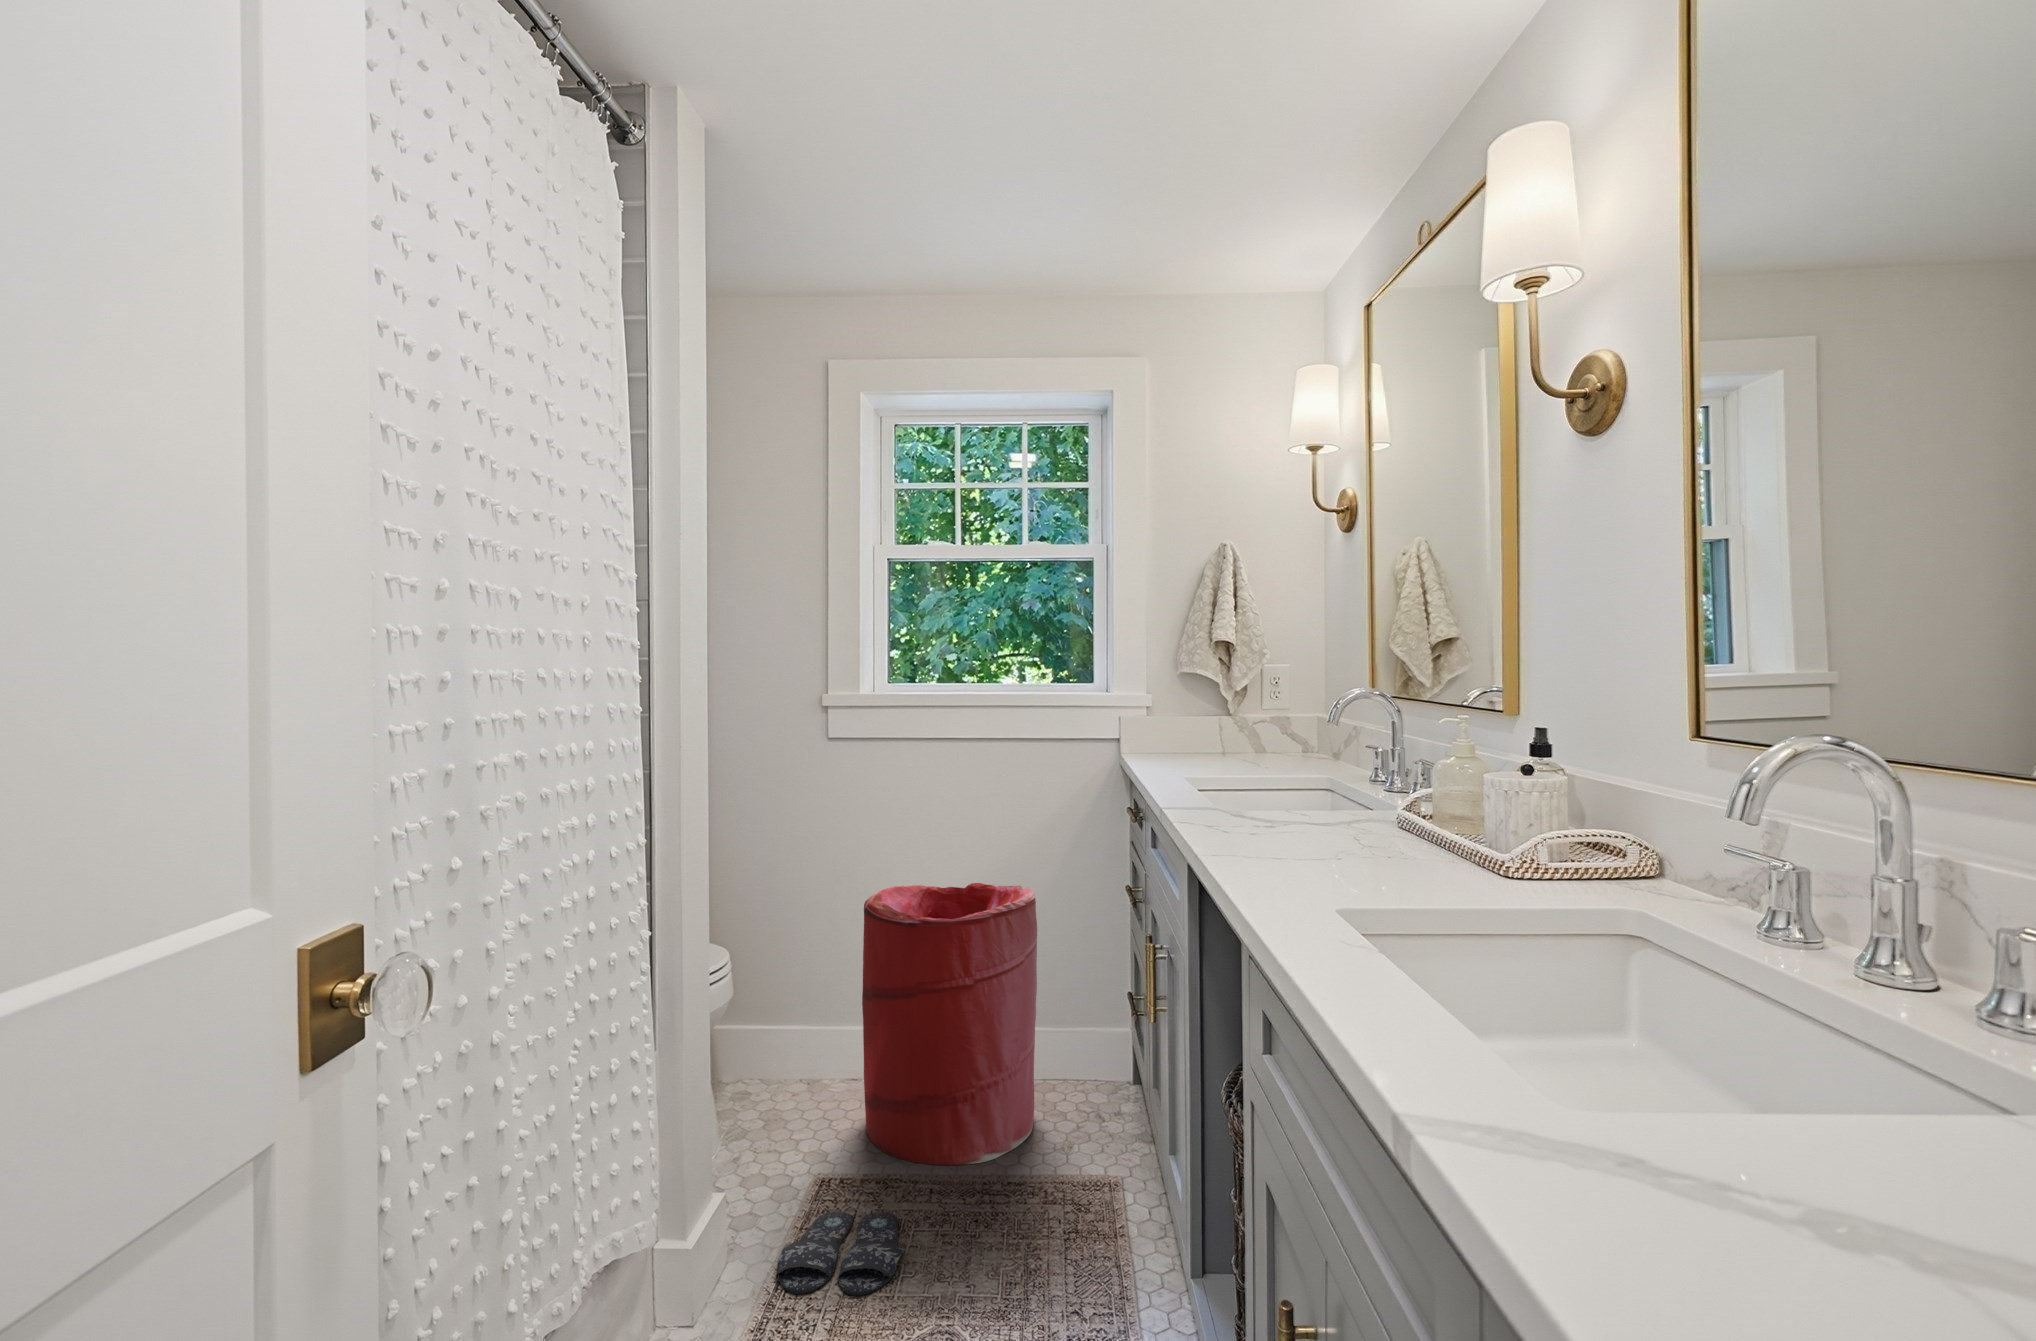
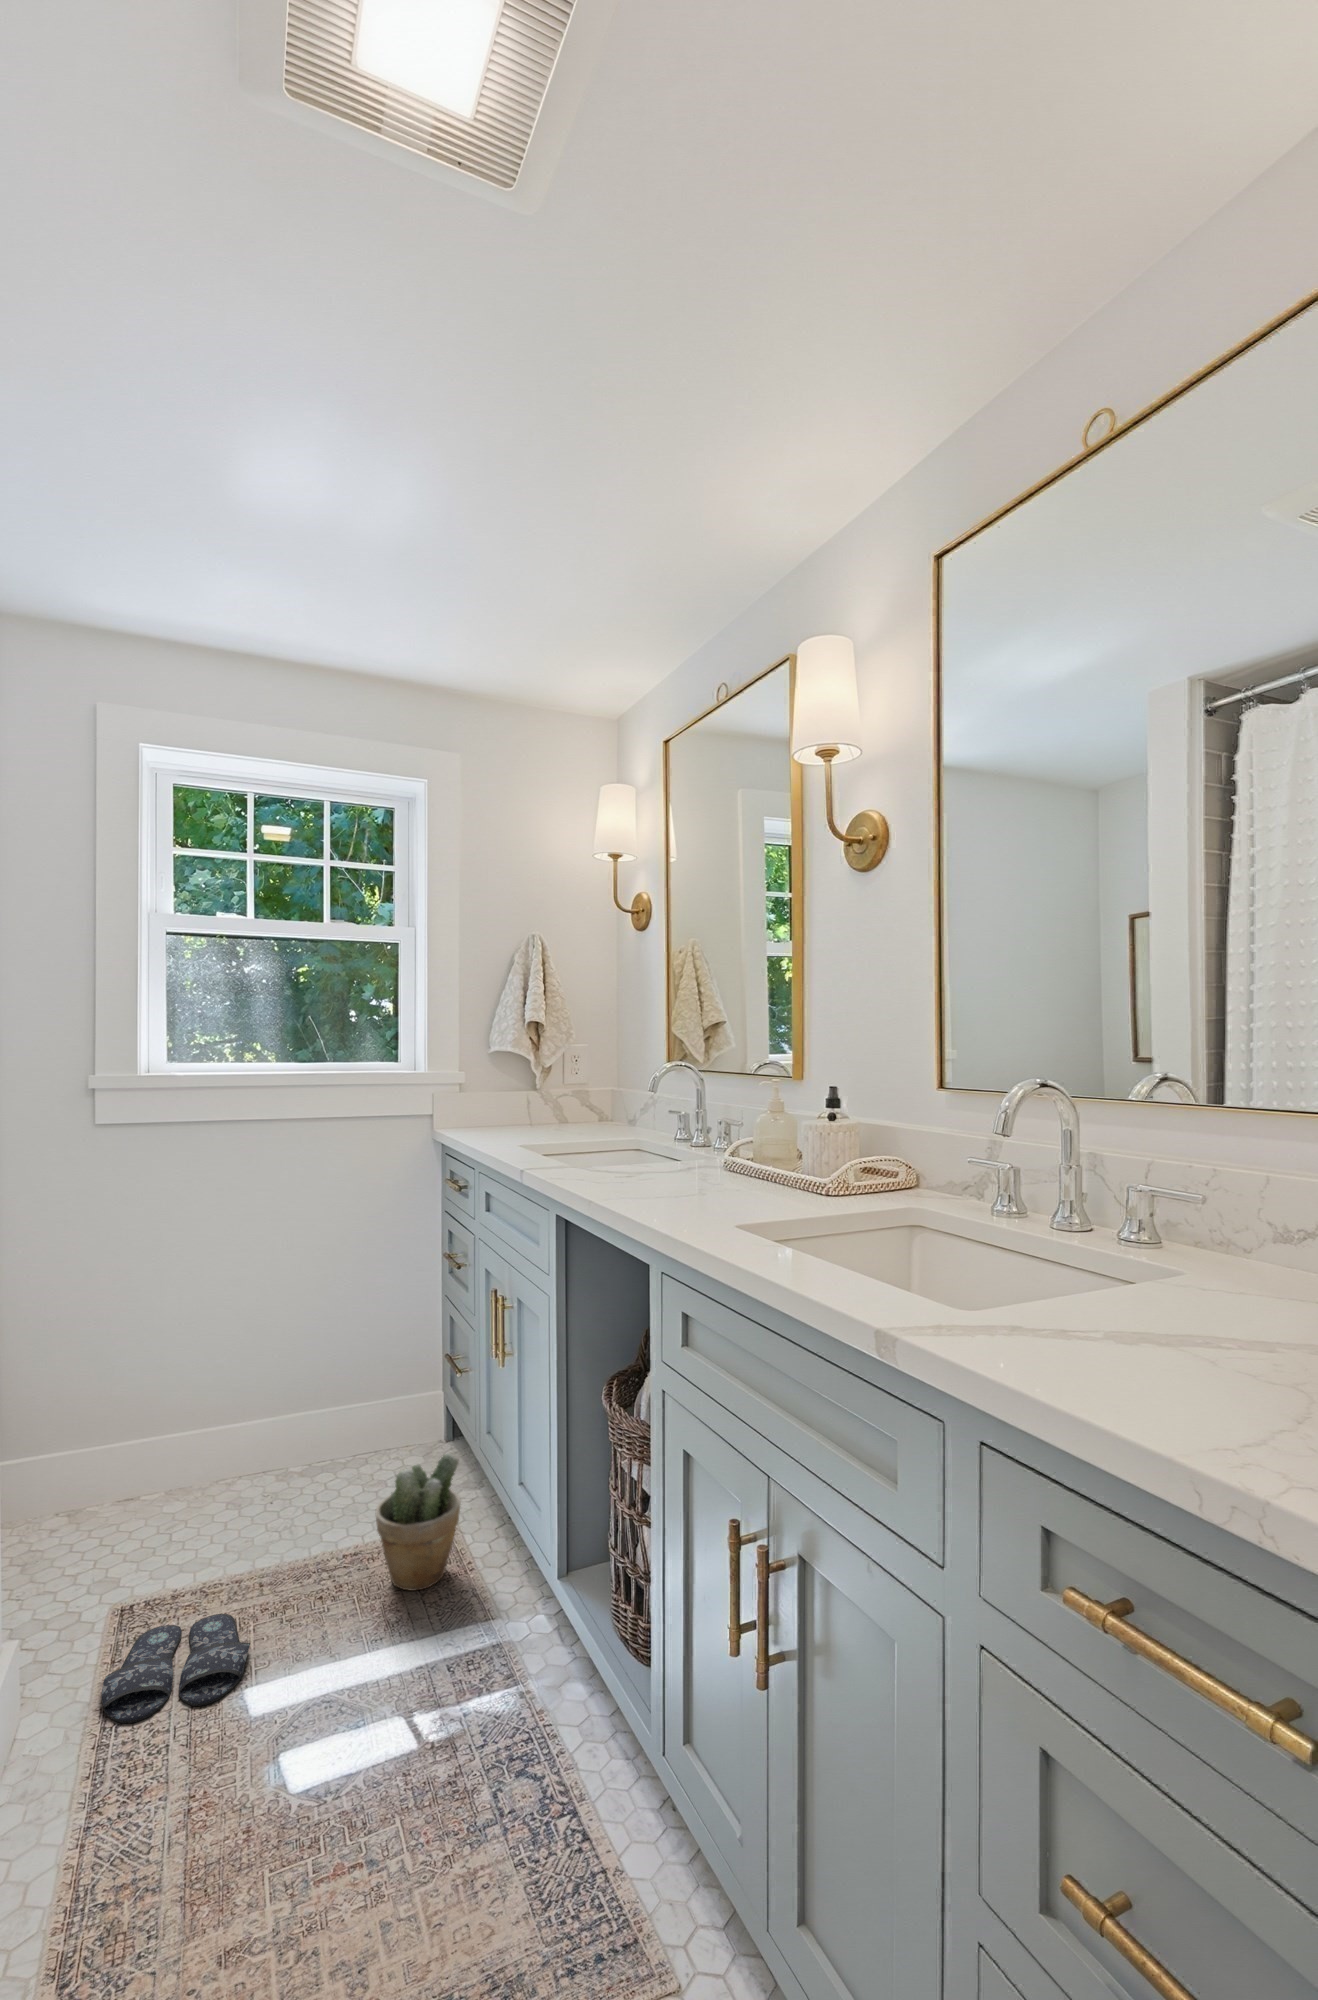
laundry hamper: present [862,883,1037,1165] -> none [171,1259,363,1558]
potted plant: none [1028,1101,1114,1236] -> present [376,1453,461,1591]

